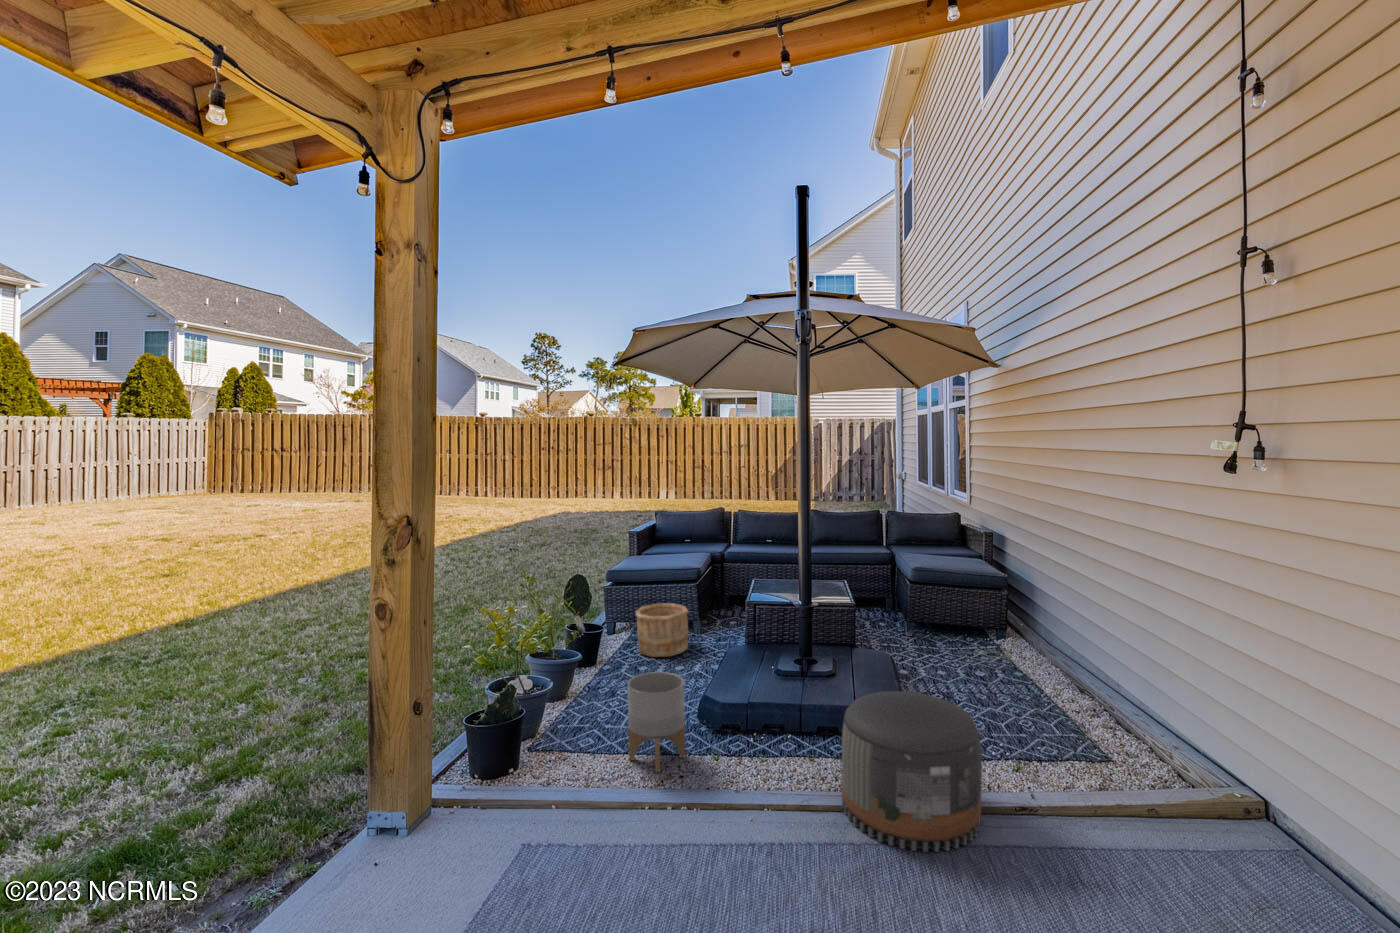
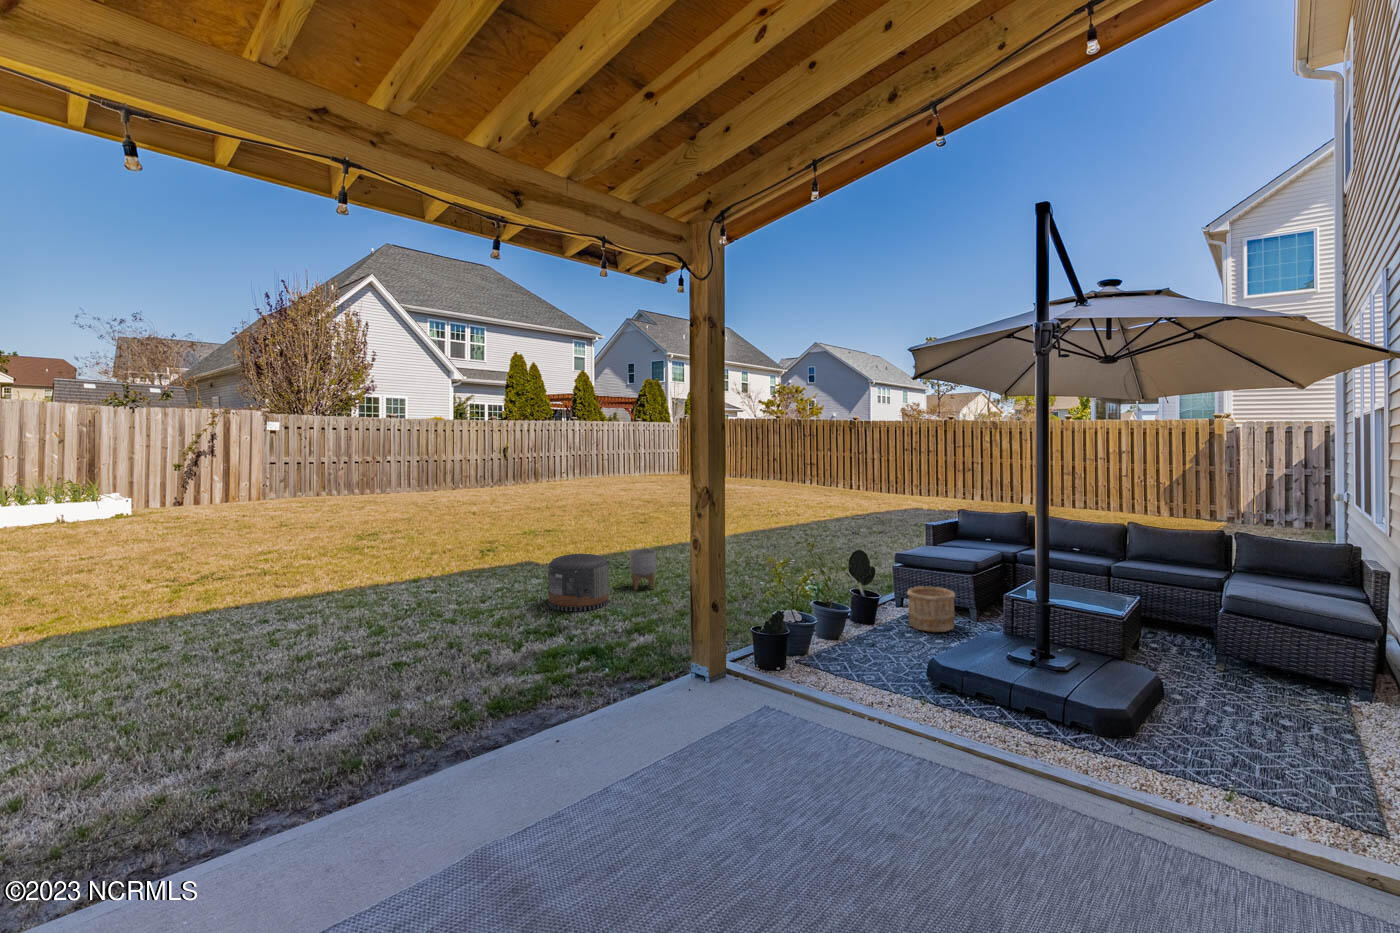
planter: present [628,672,685,772] -> present [630,549,657,590]
pouf: present [842,691,982,852] -> present [548,554,609,611]

